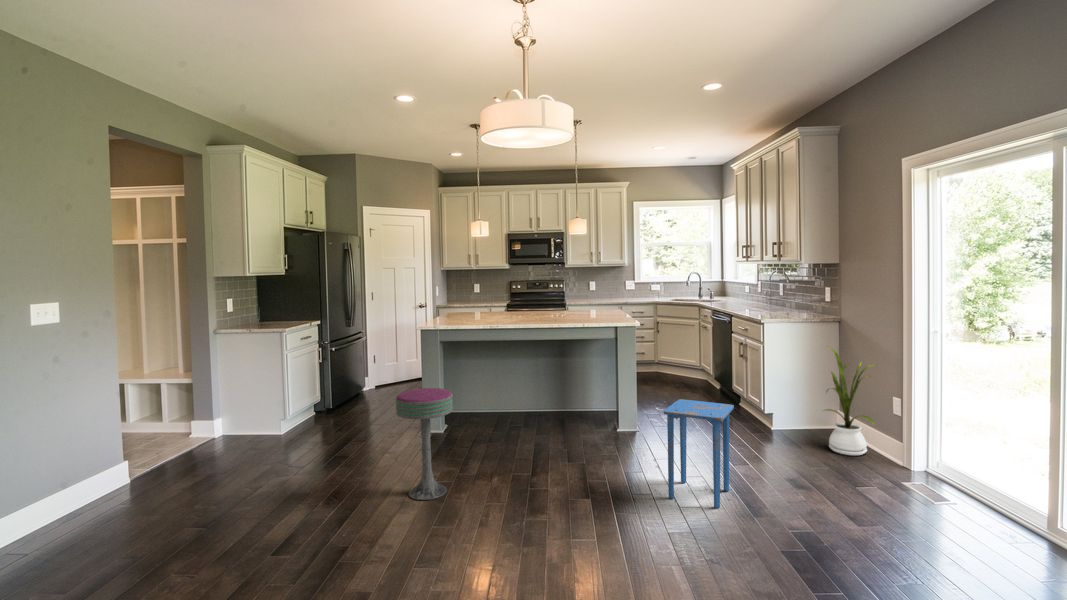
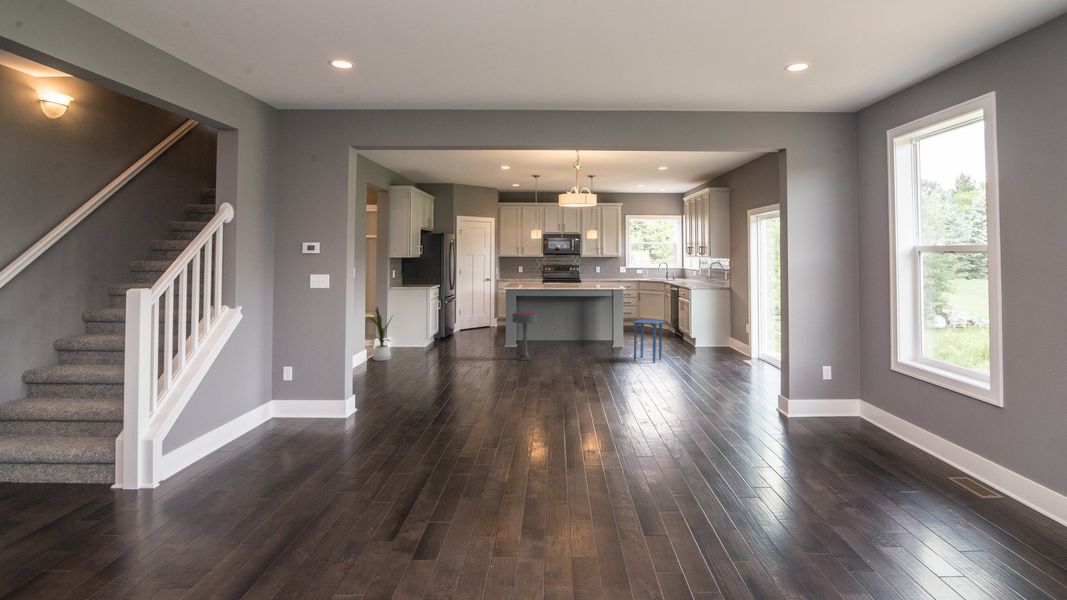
house plant: present [826,347,874,455] -> present [366,307,392,361]

